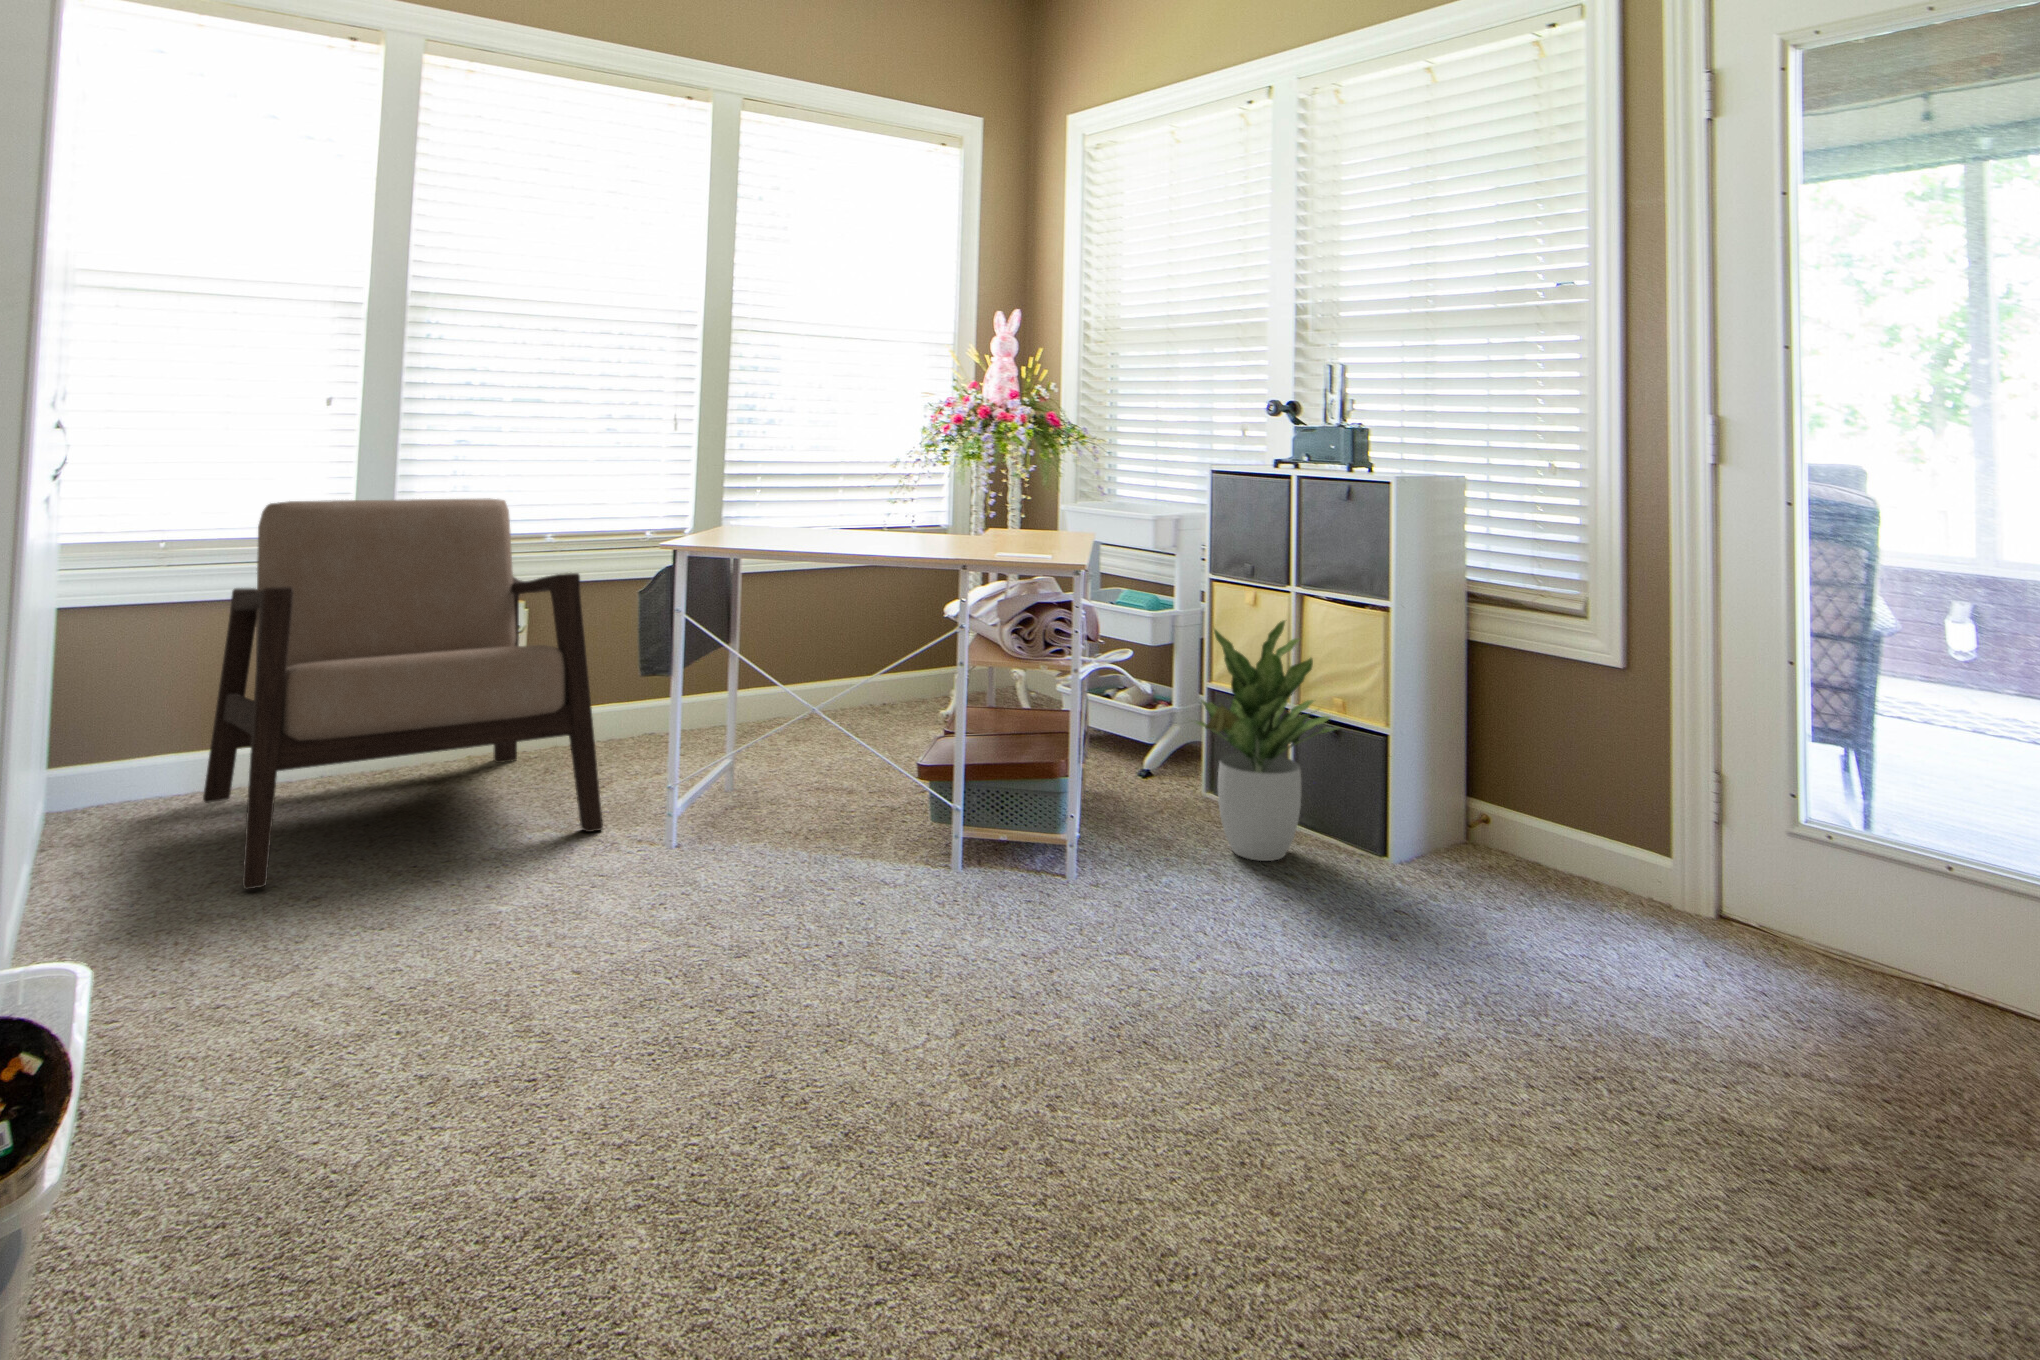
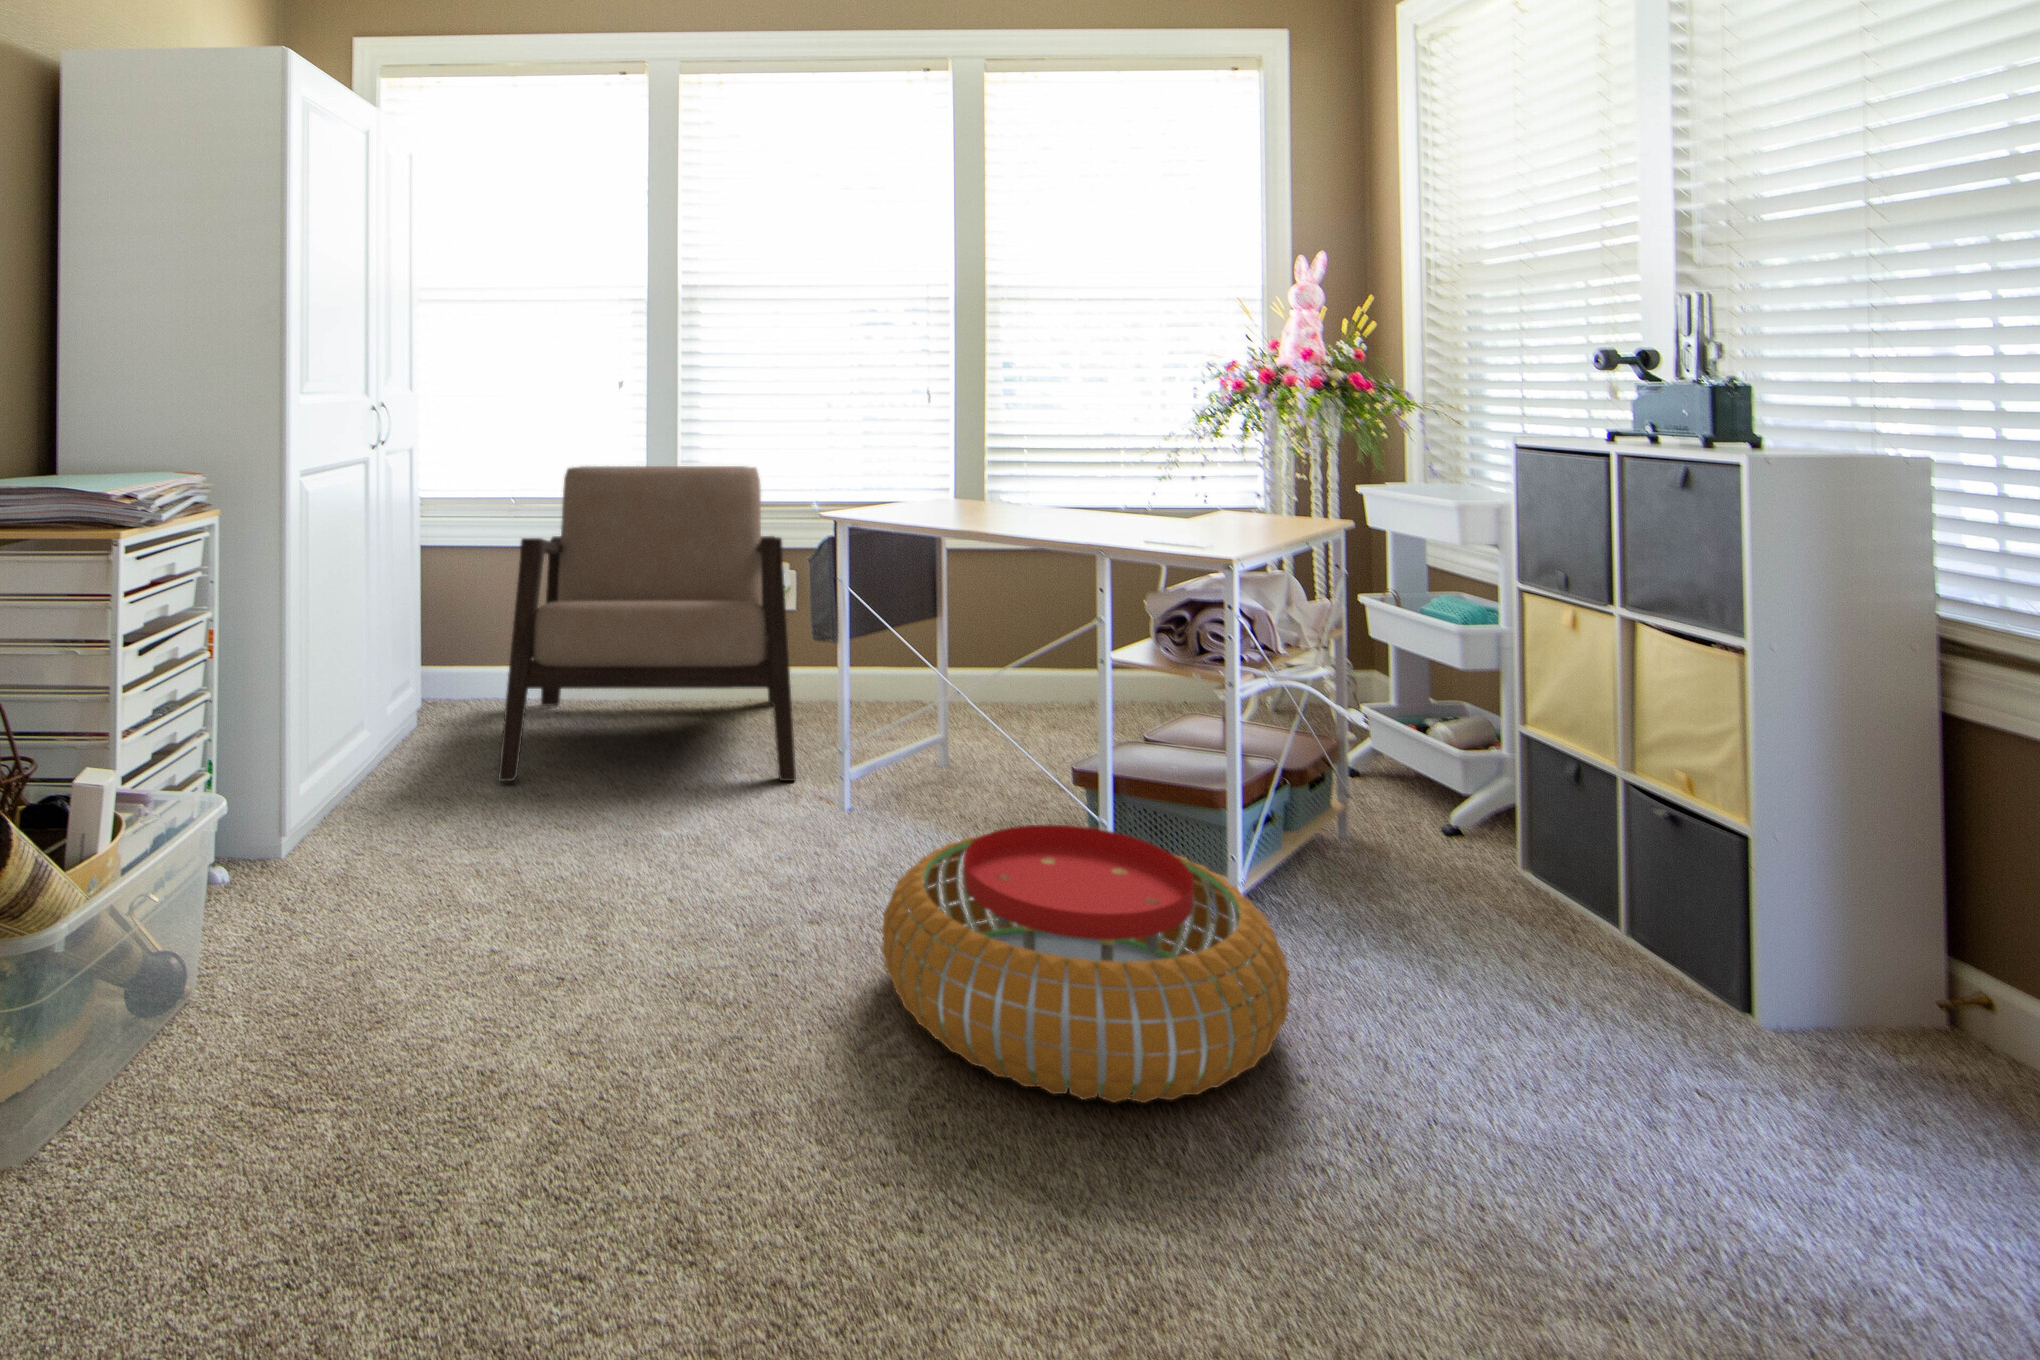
potted plant: present [1197,620,1338,861] -> none [1409,648,1660,978]
pouf: none [849,804,1185,1018] -> present [882,825,1290,1103]

